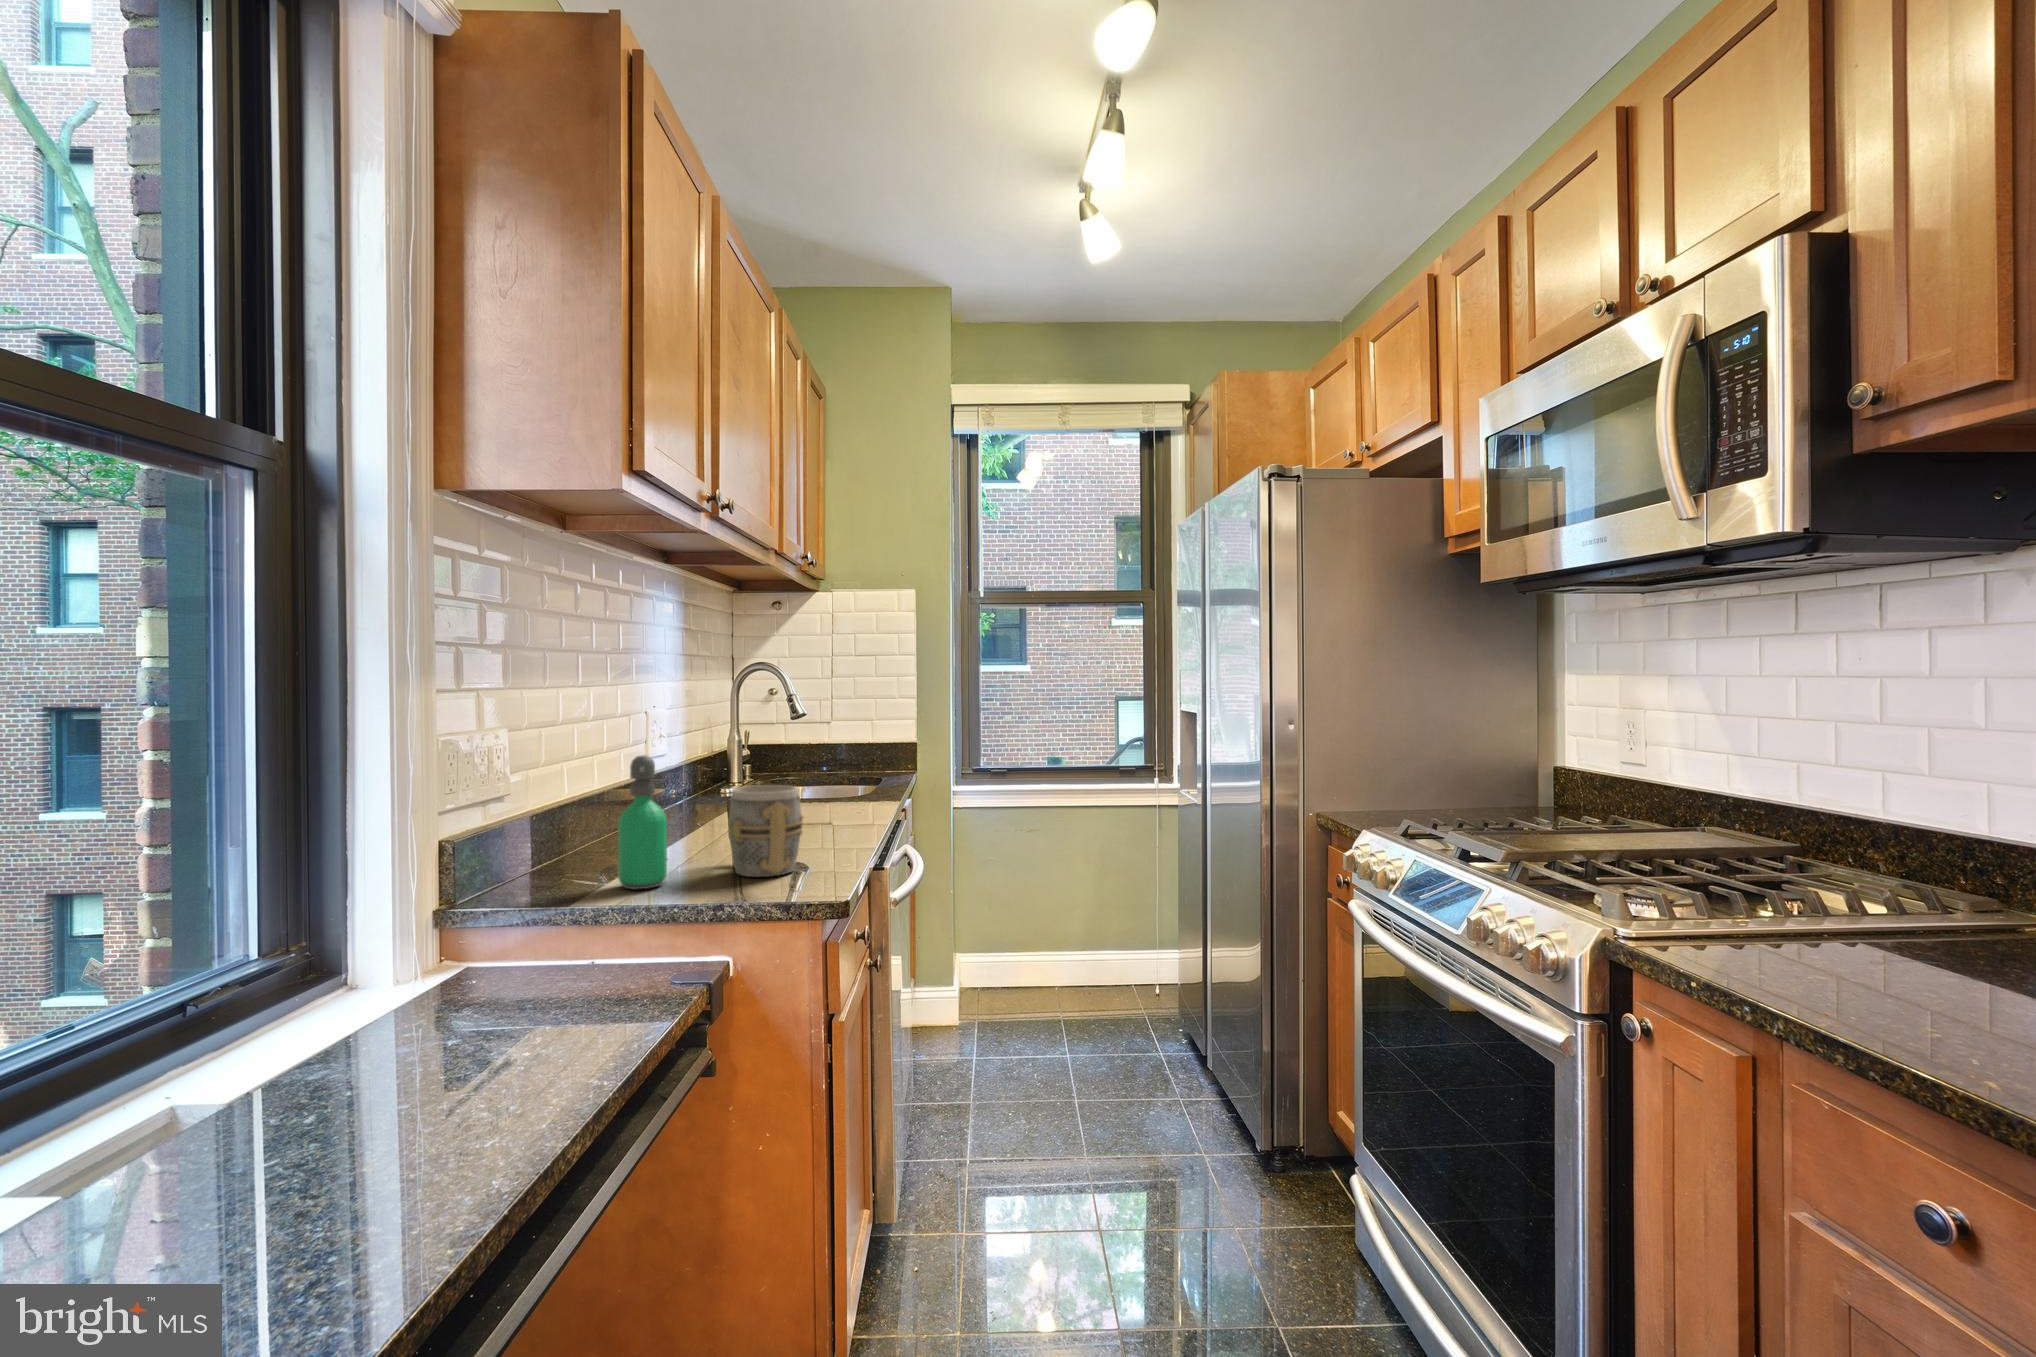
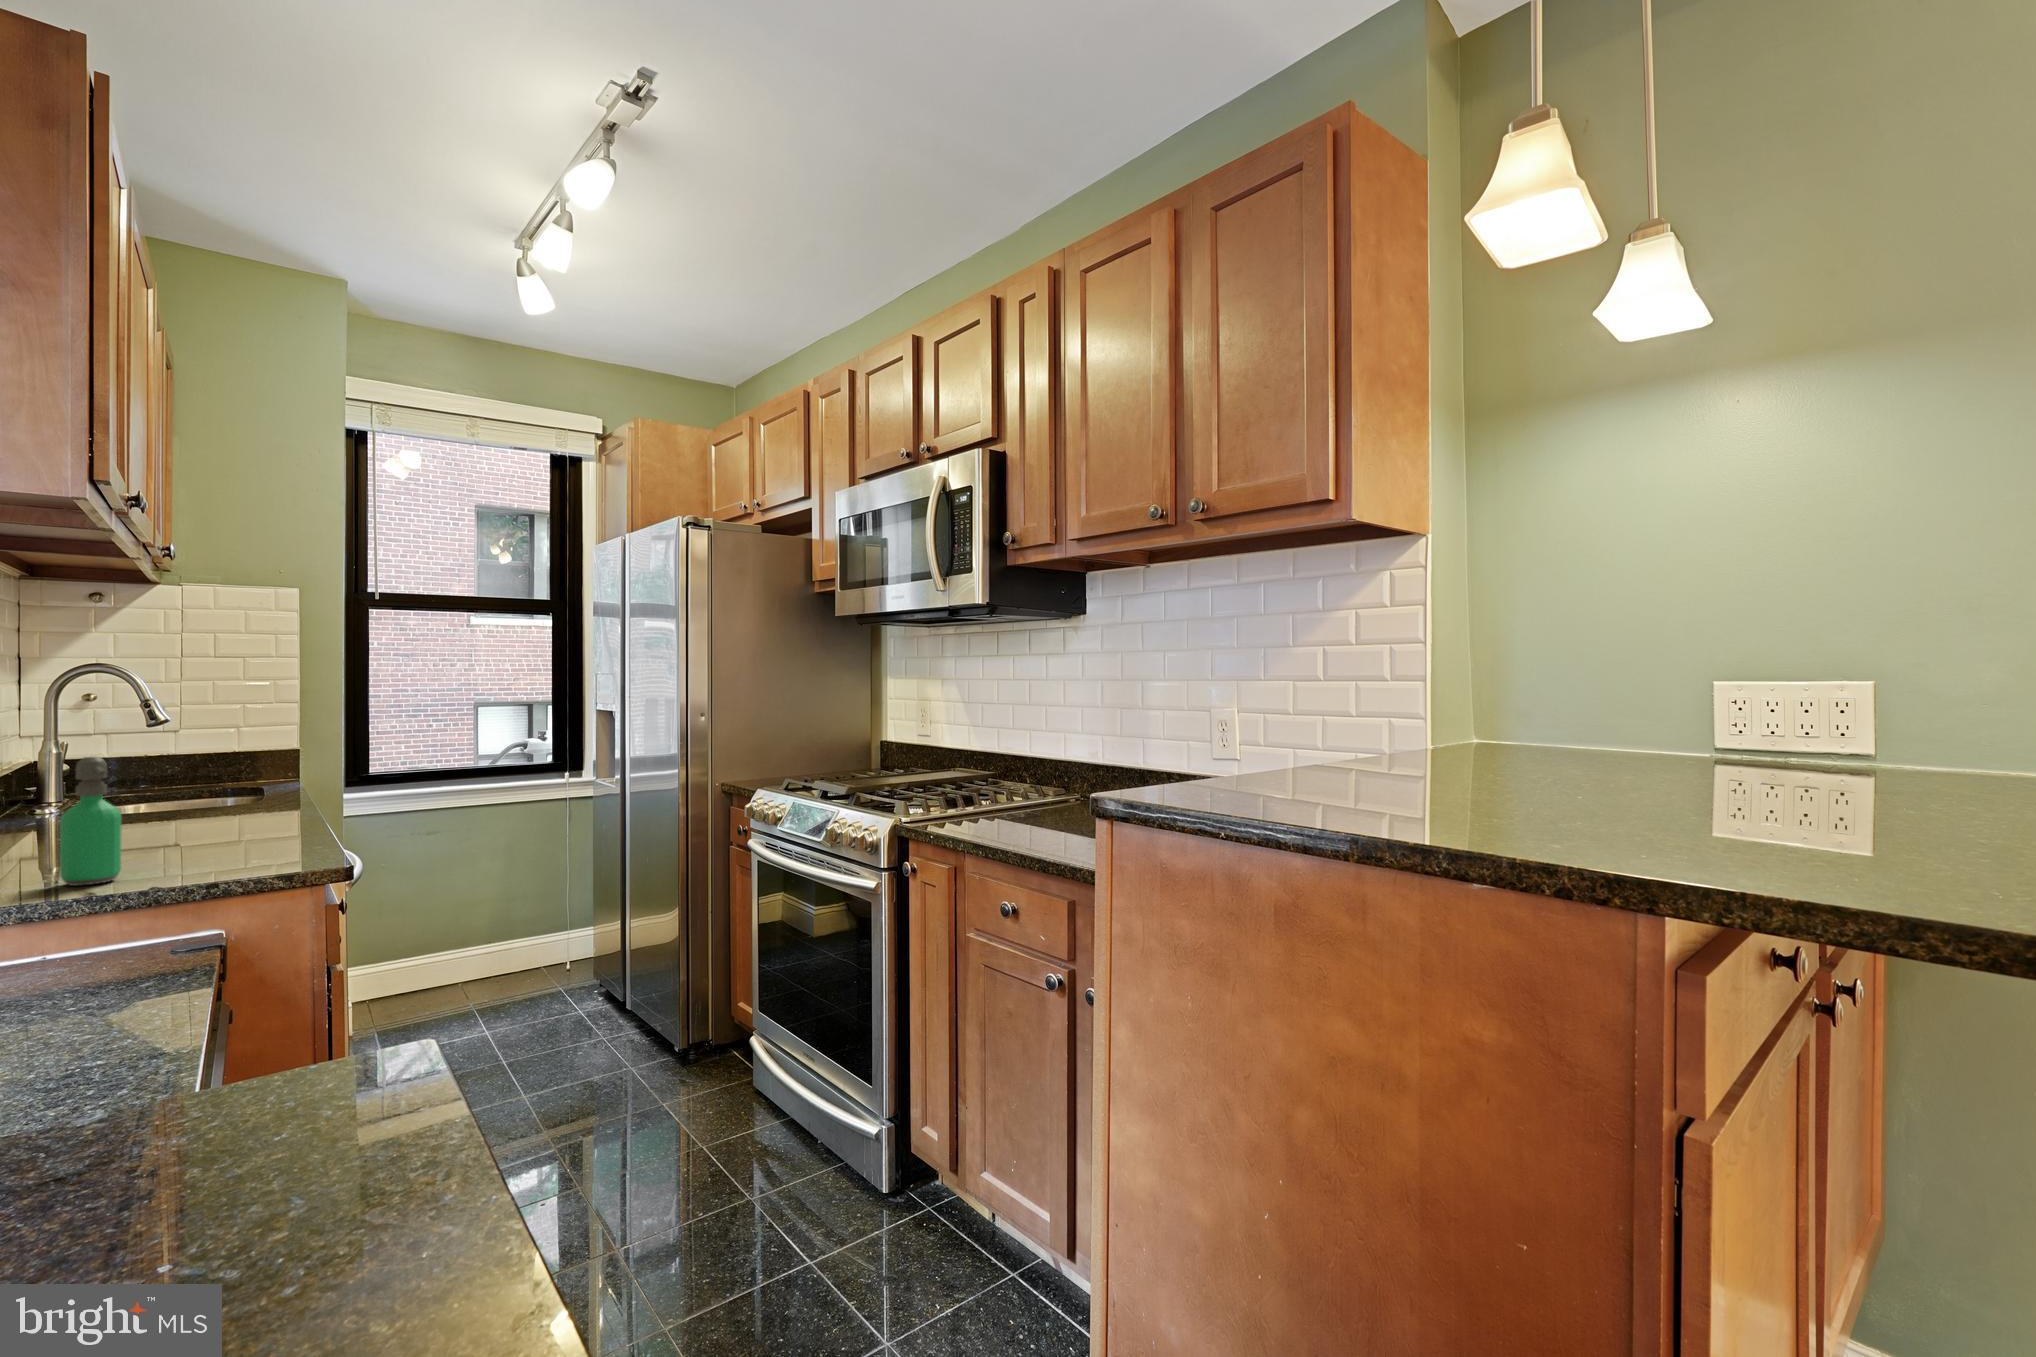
mug: present [729,785,803,877] -> none [181,781,272,865]

